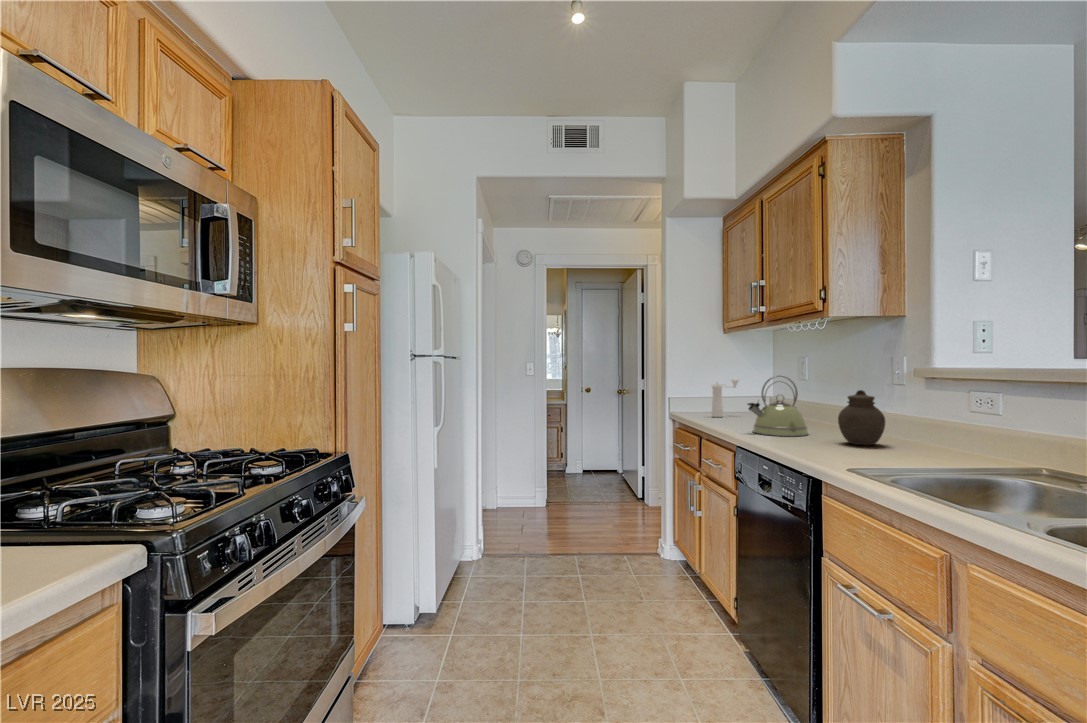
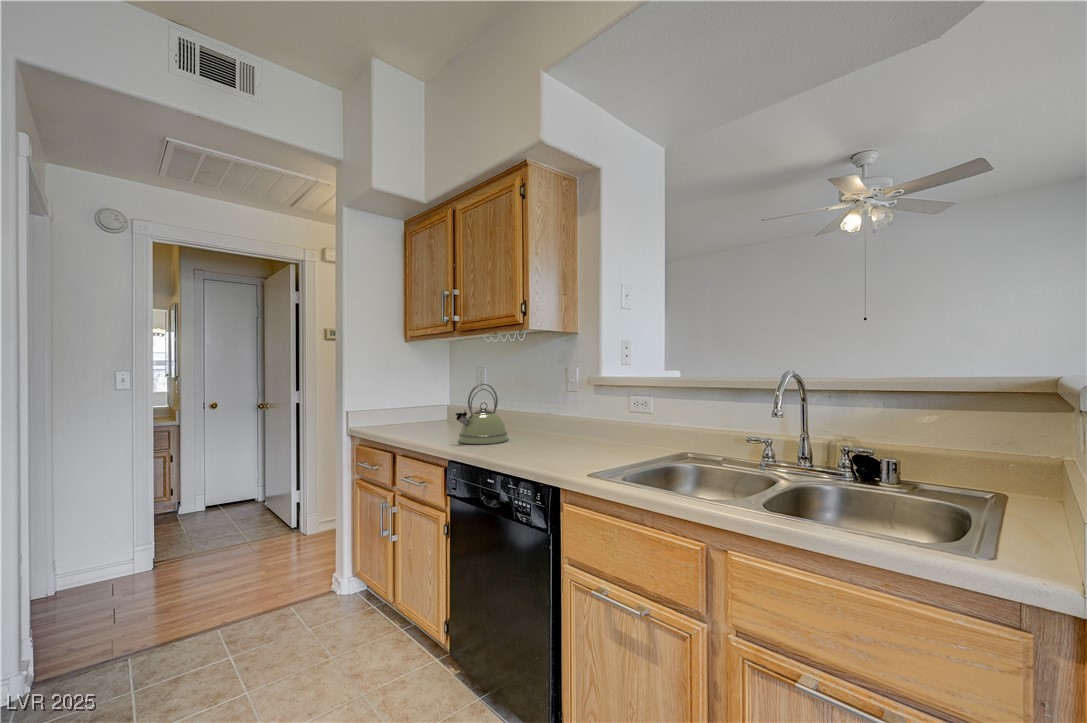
pepper mill: present [712,378,739,417] -> none [399,386,426,428]
jar: present [838,390,885,445] -> none [541,396,576,445]

